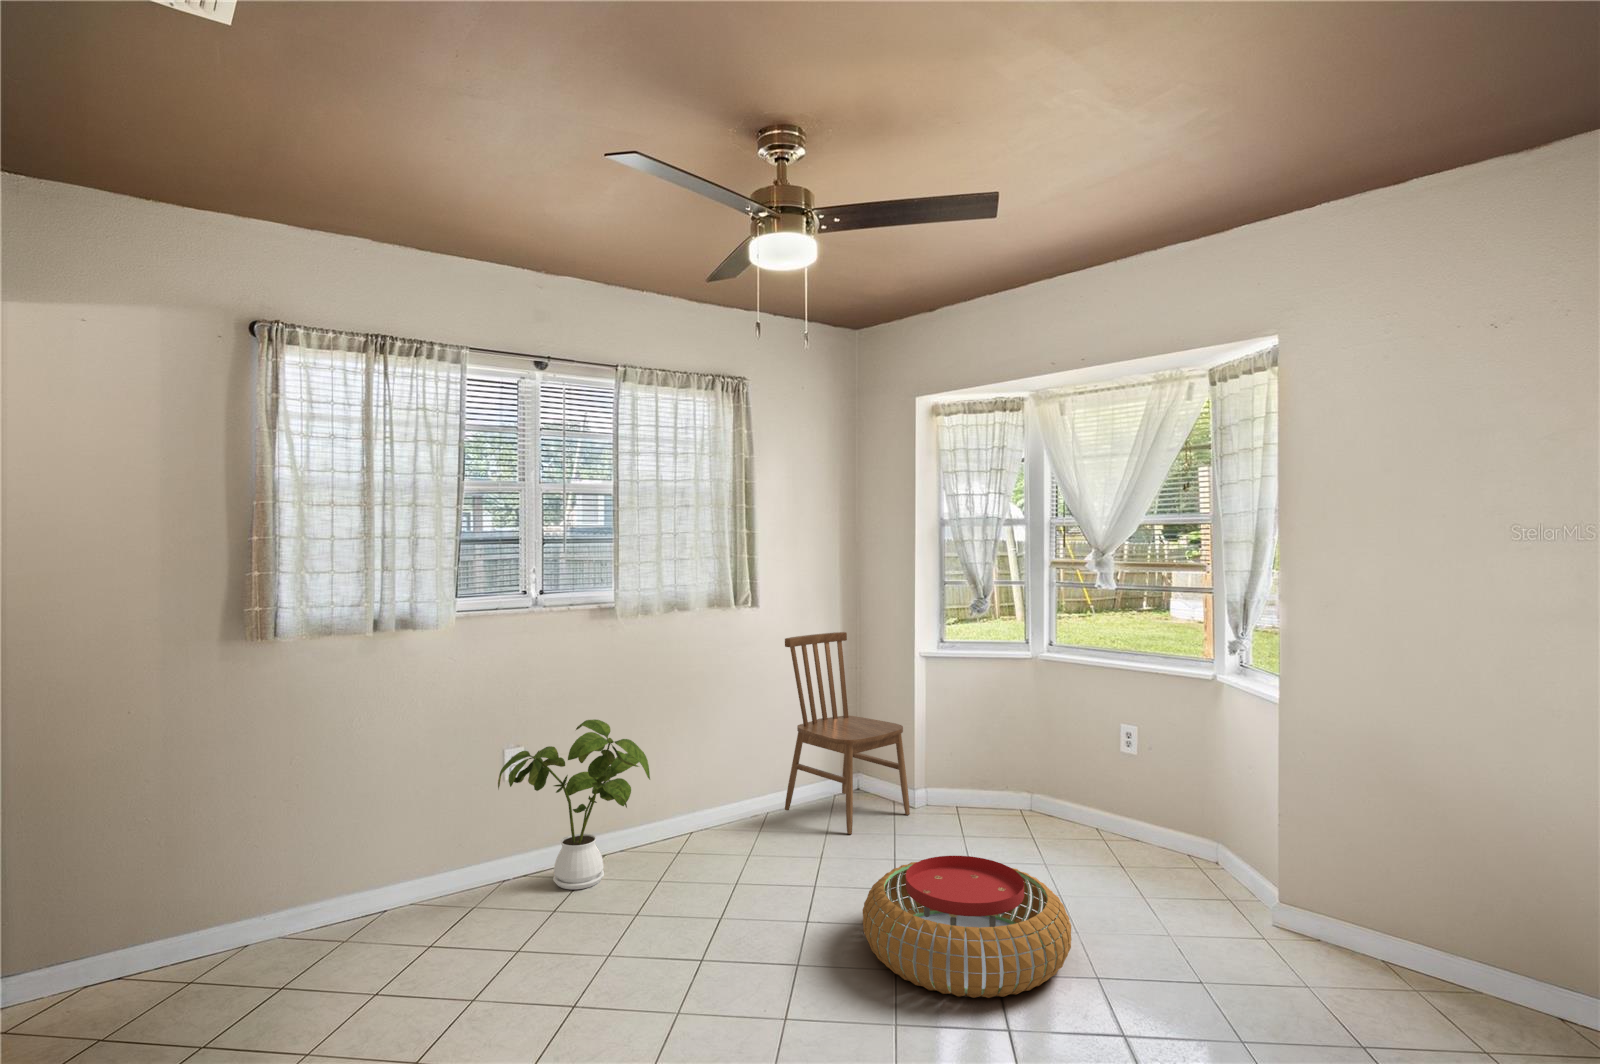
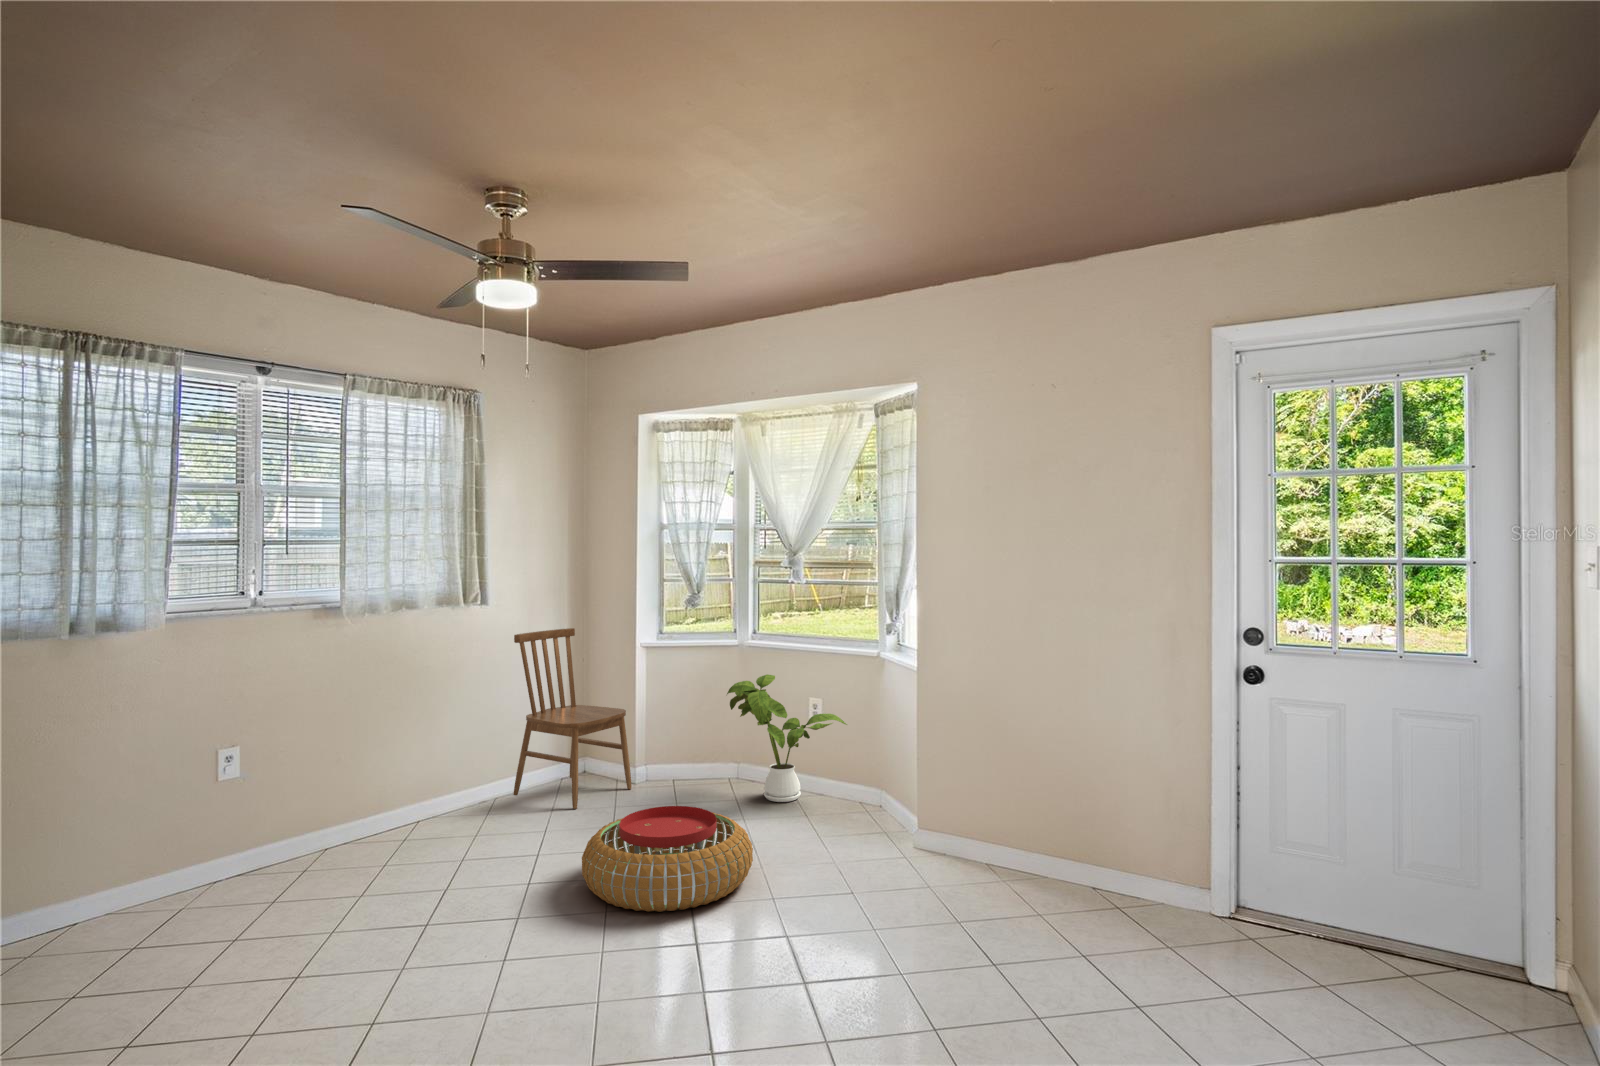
house plant: present [498,719,650,890] -> present [727,674,847,802]

